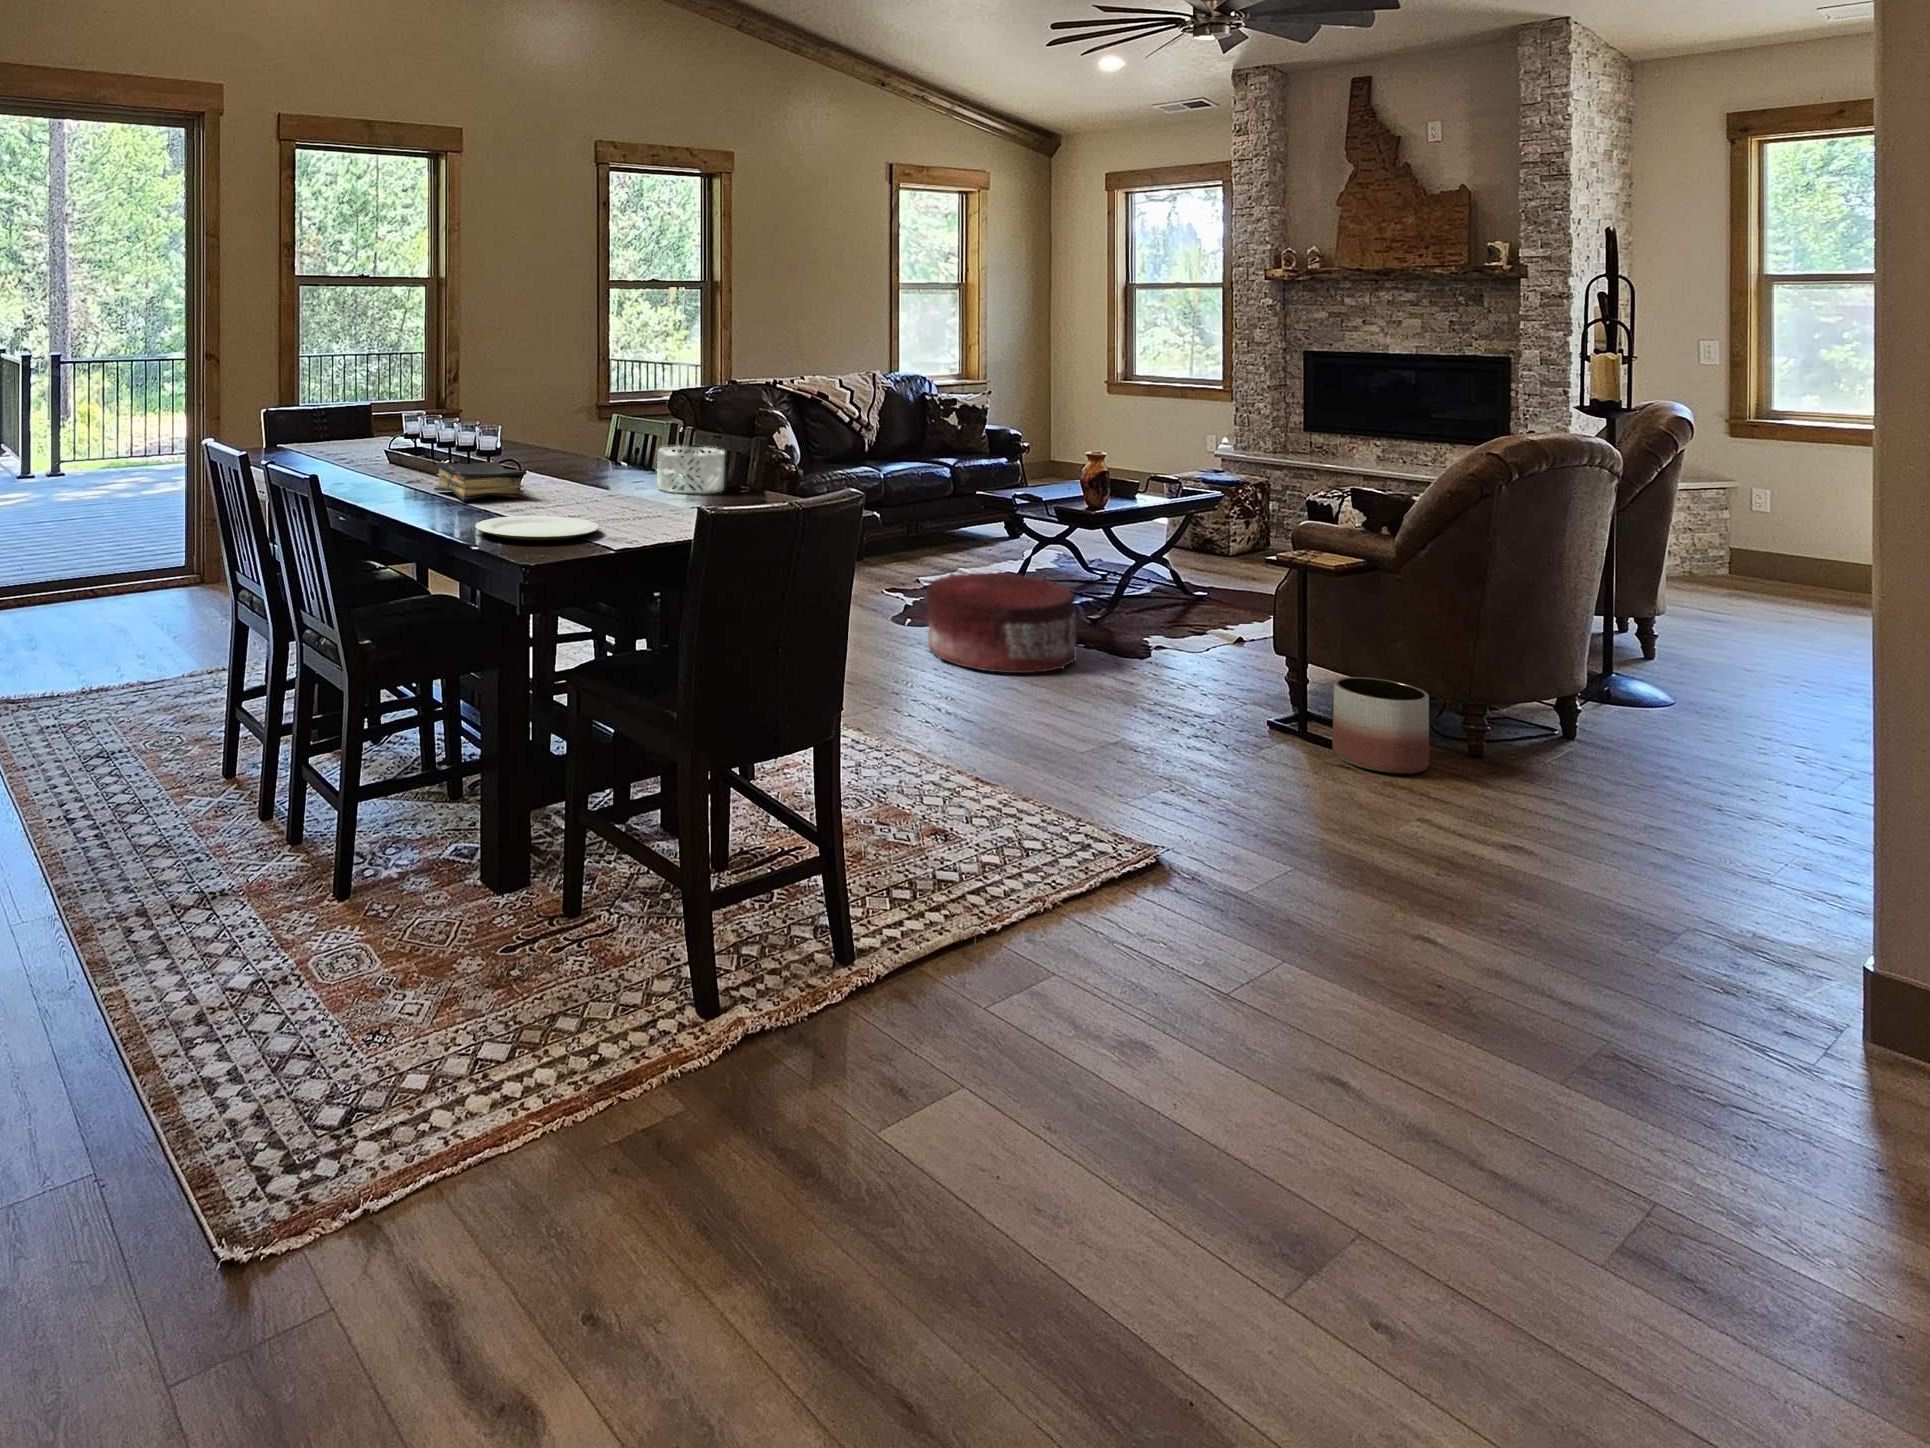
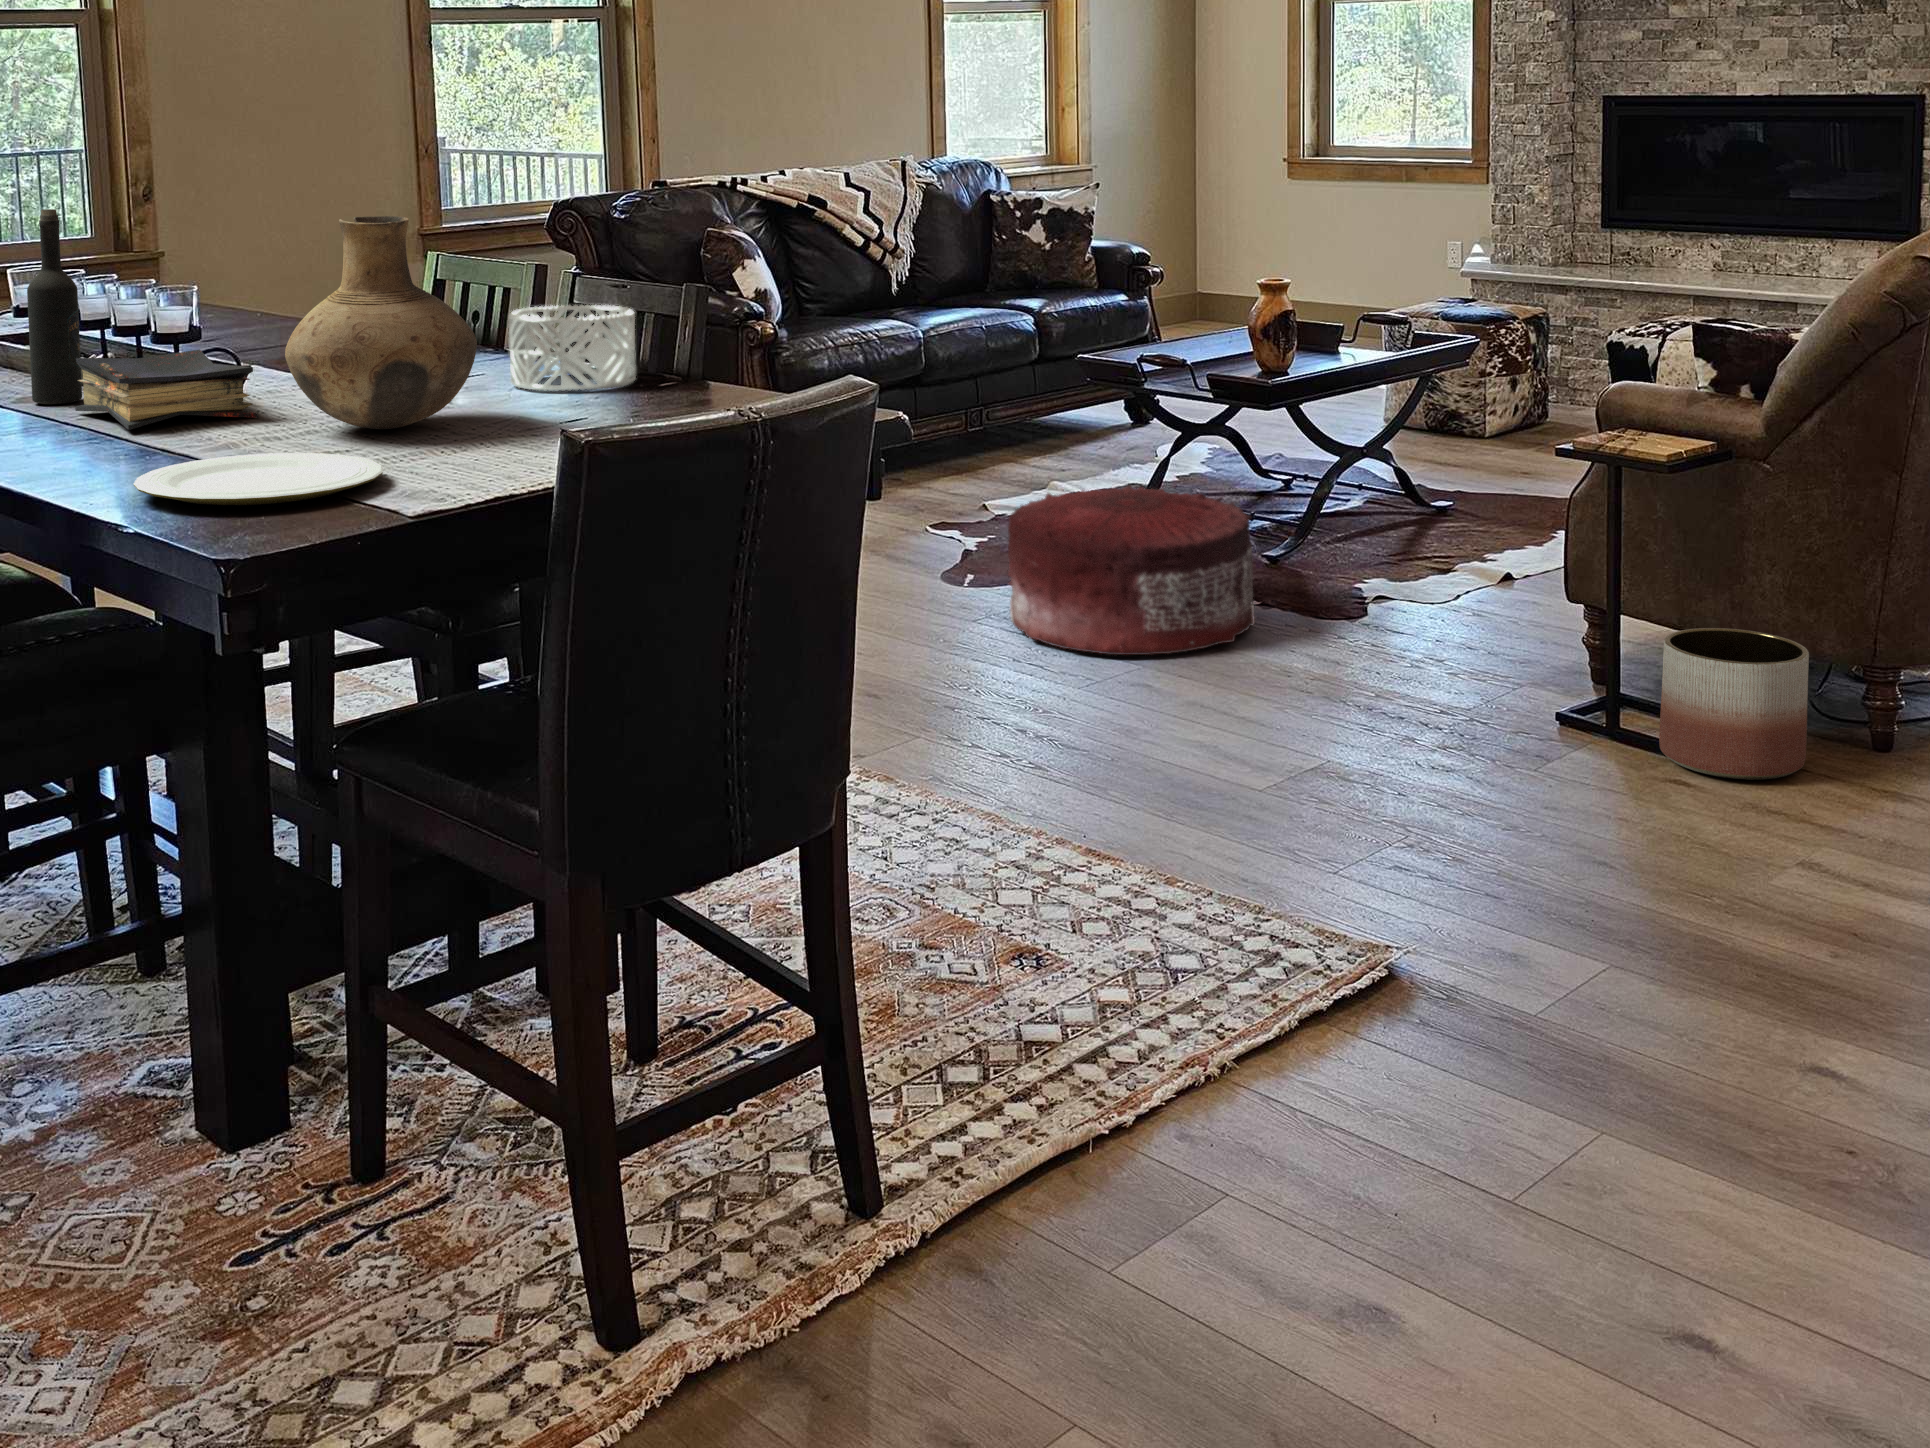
wine bottle: none [411,384,437,487] -> present [27,209,82,404]
vase: none [546,394,644,507] -> present [285,216,477,429]

